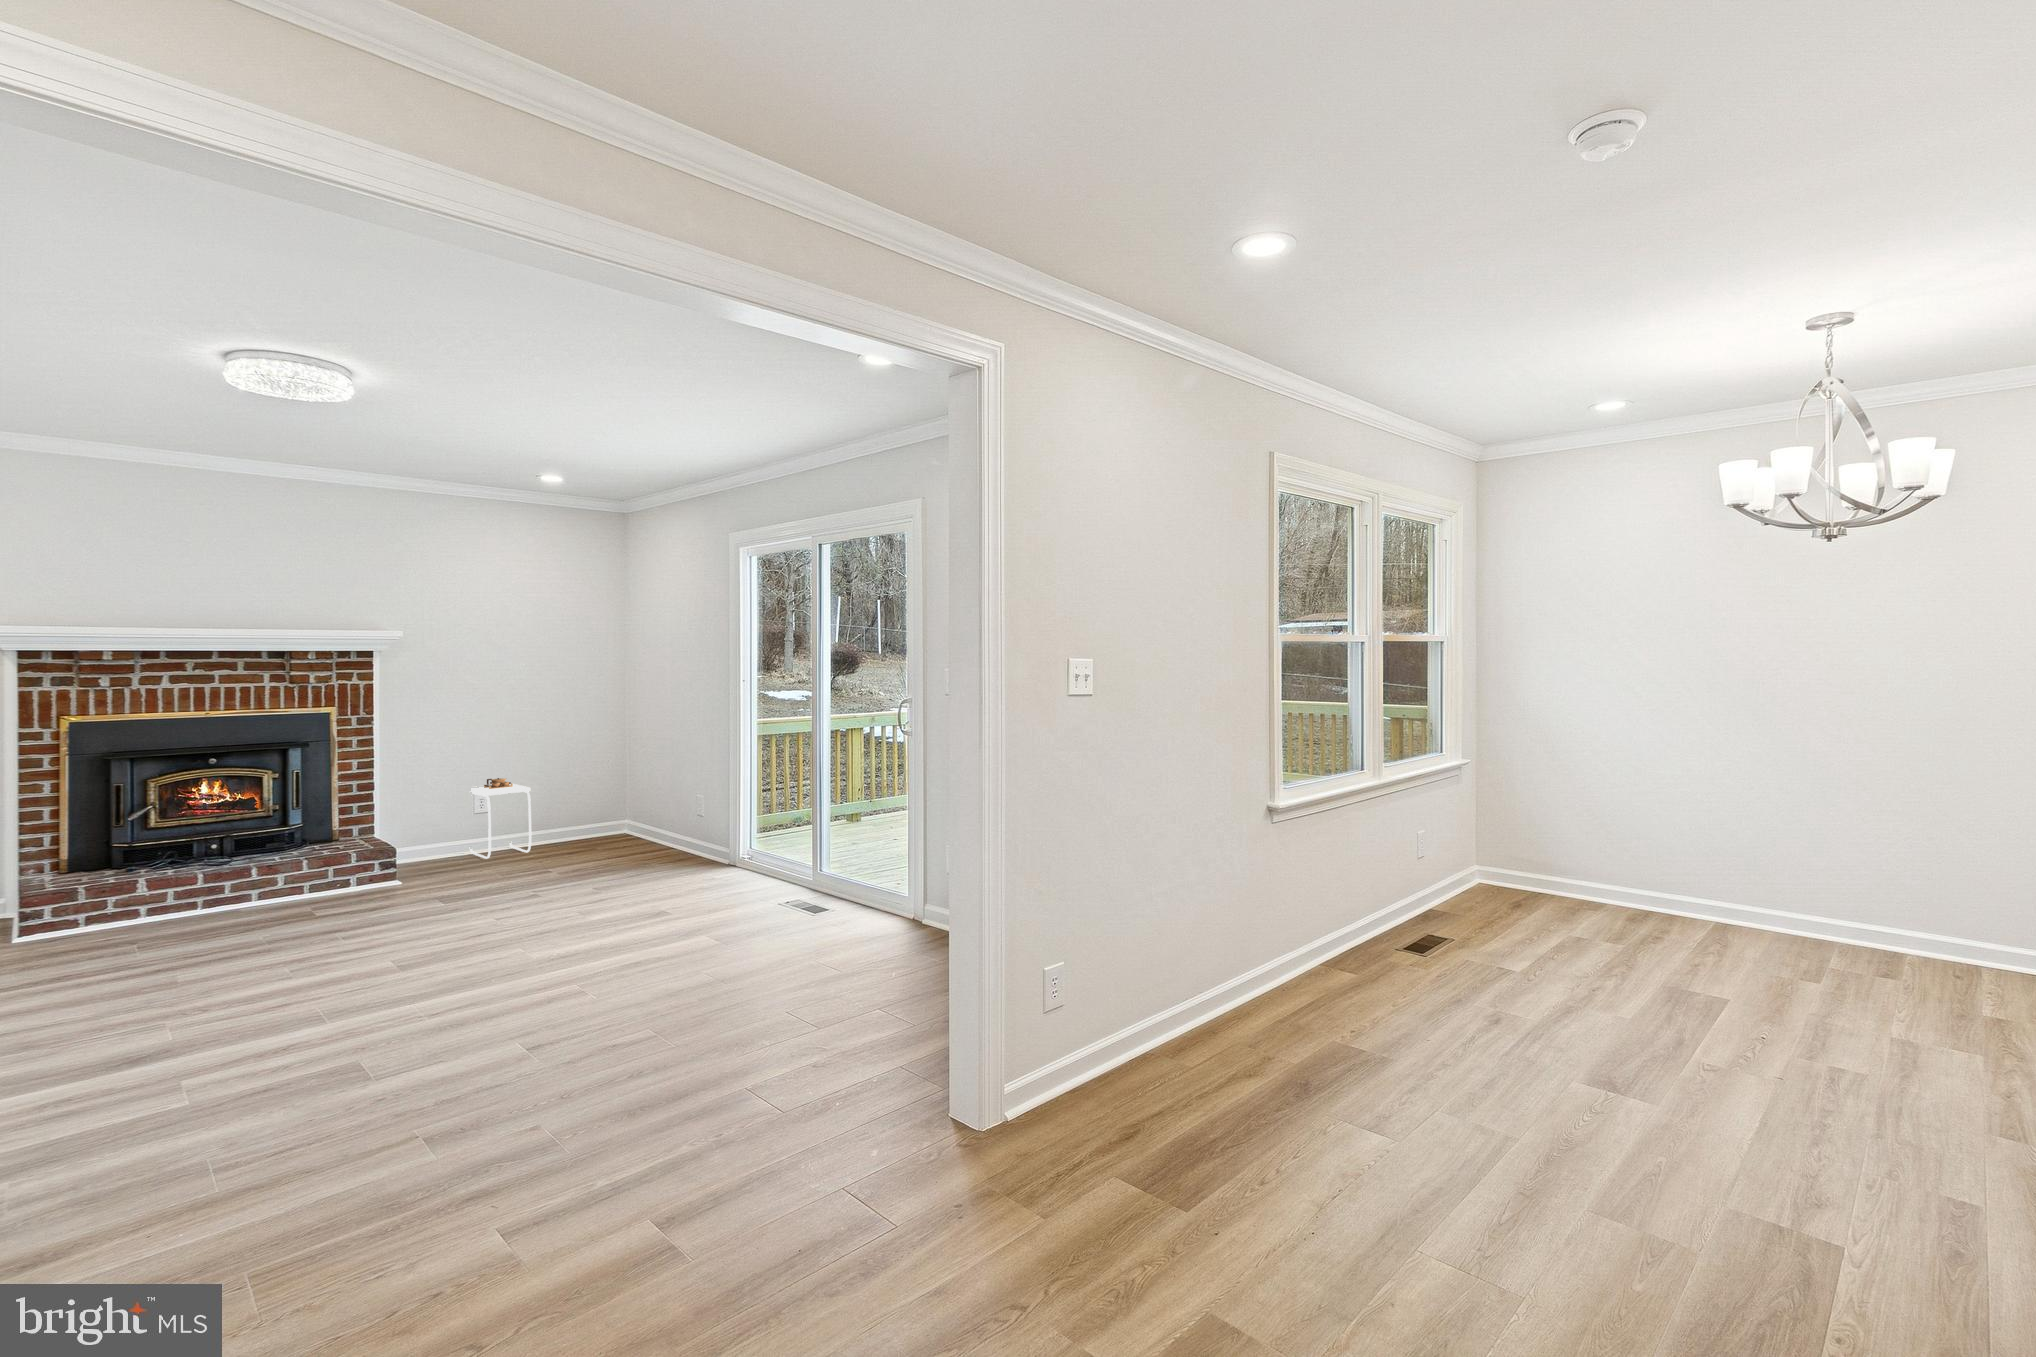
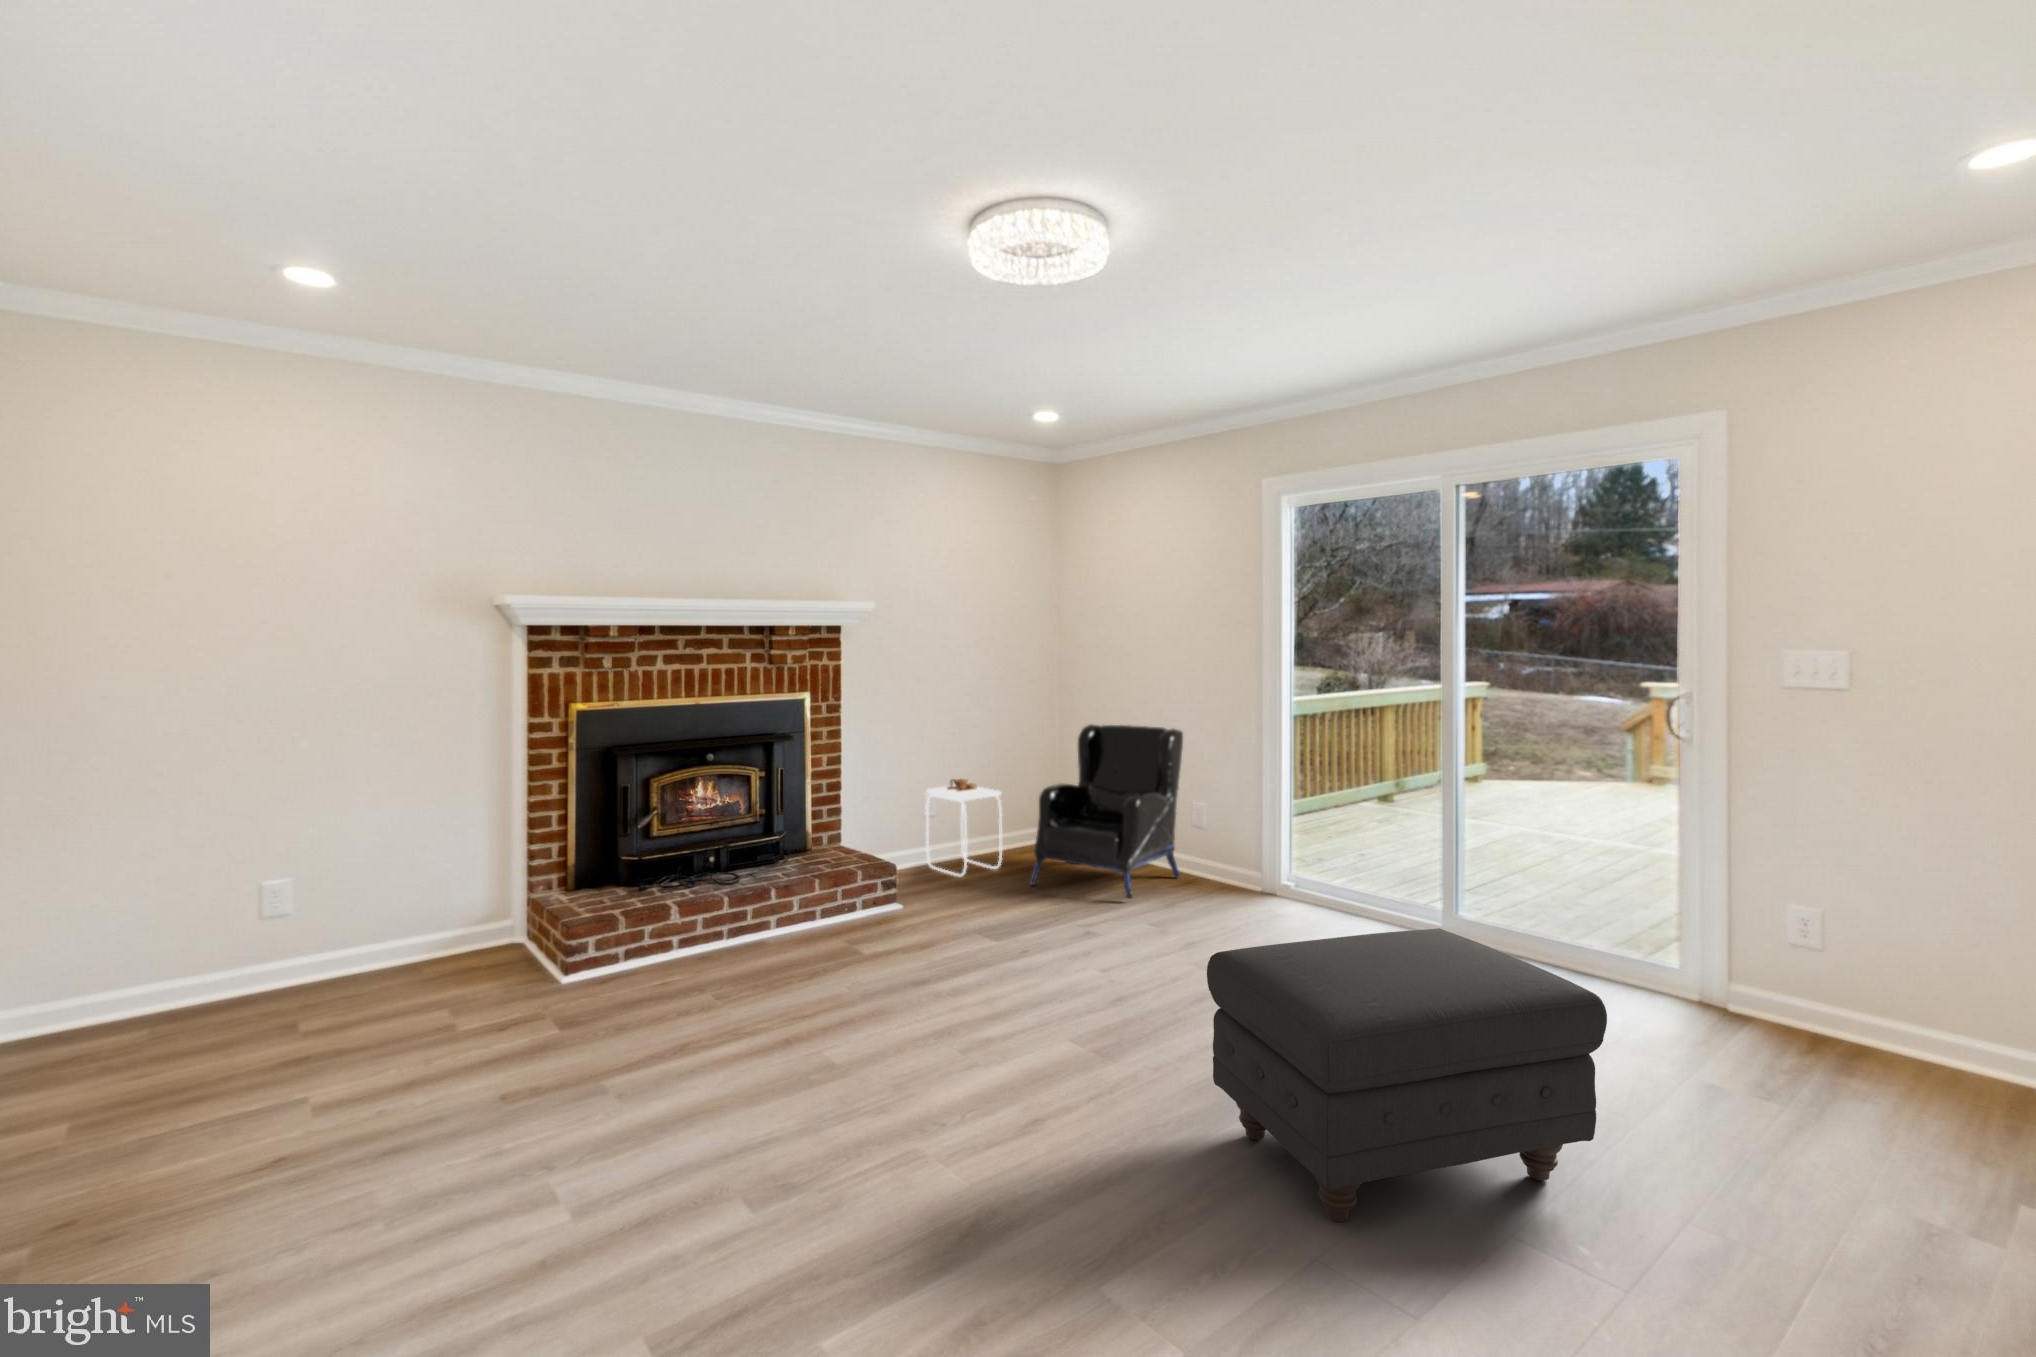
armchair: none [536,732,683,869] -> present [1029,724,1183,899]
ottoman: none [389,863,643,1046] -> present [1207,928,1607,1221]

